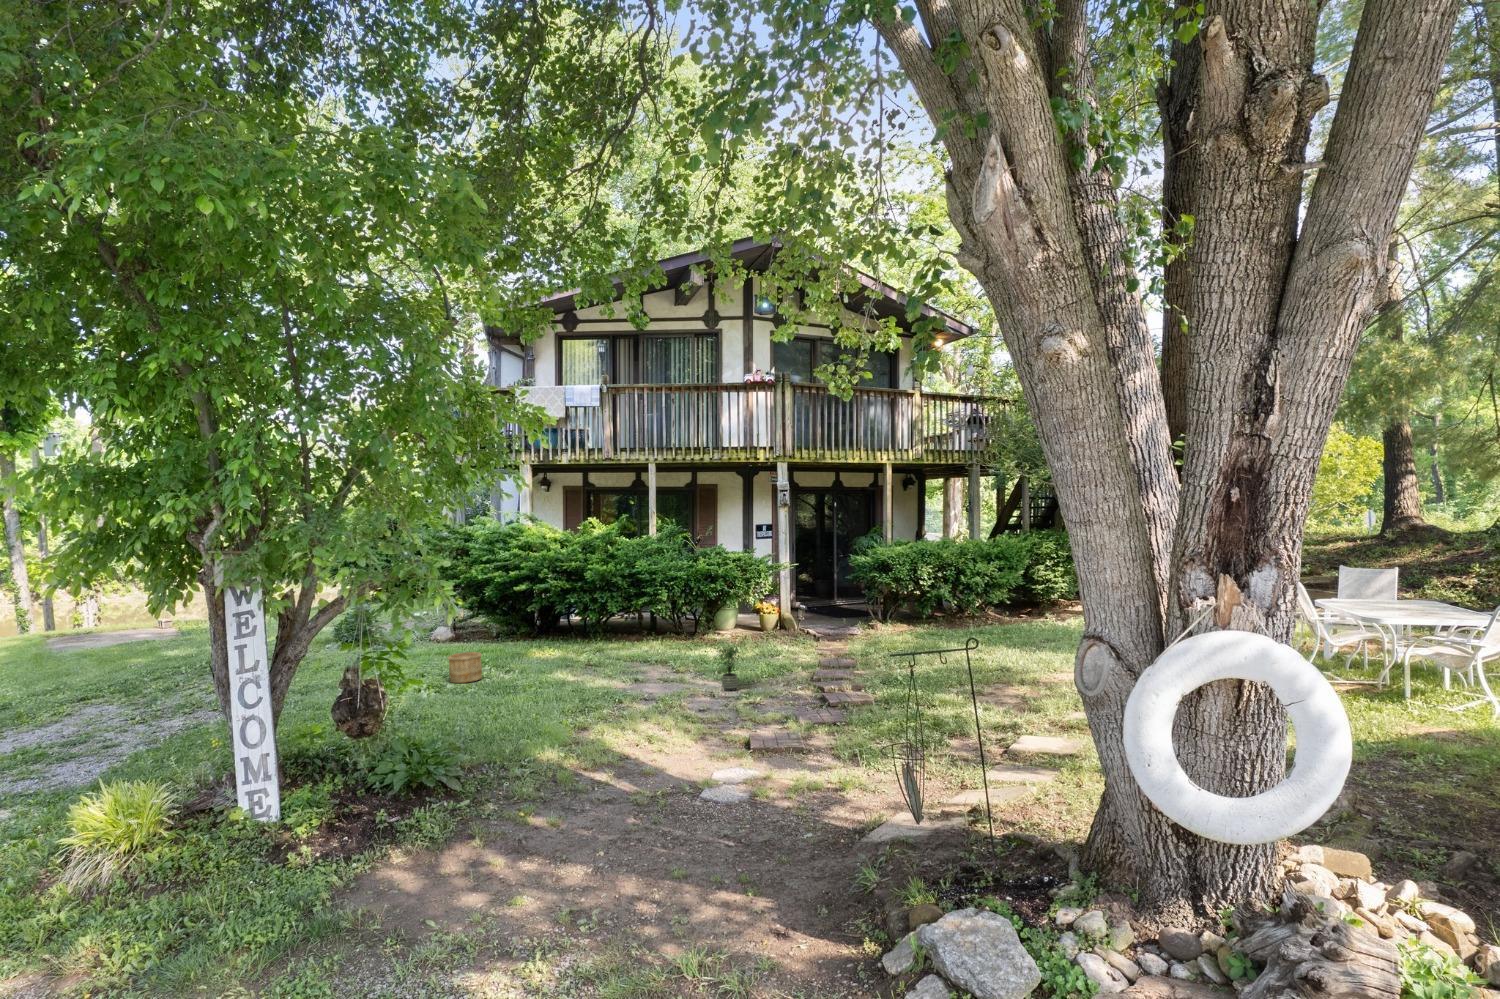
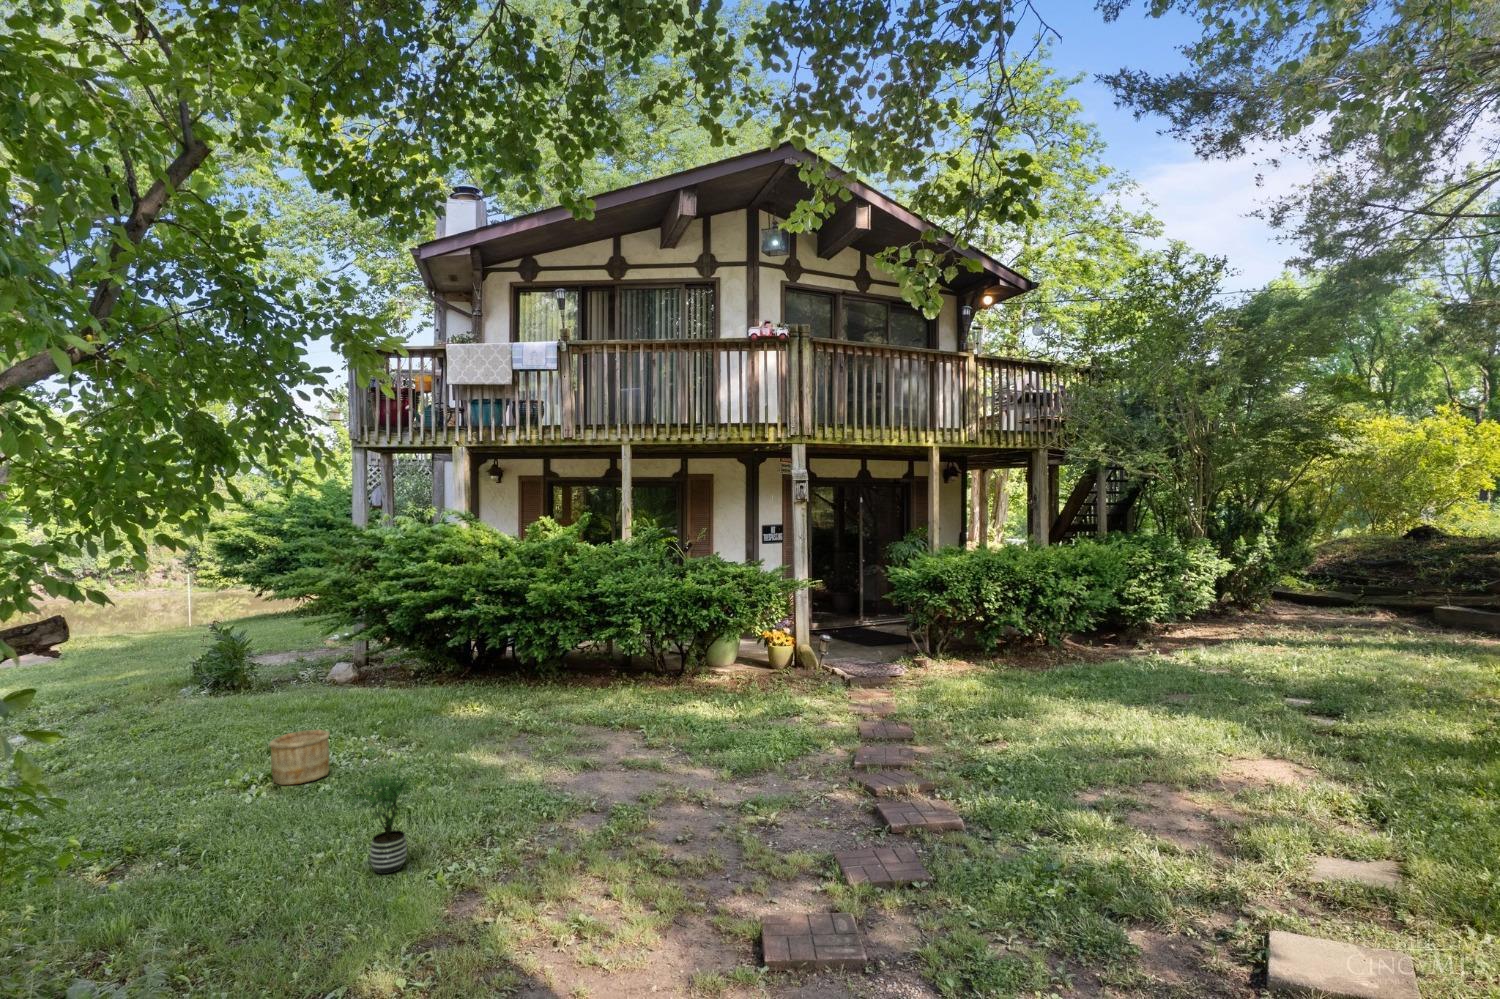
potted plant: present [715,645,738,691] -> present [350,774,417,874]

